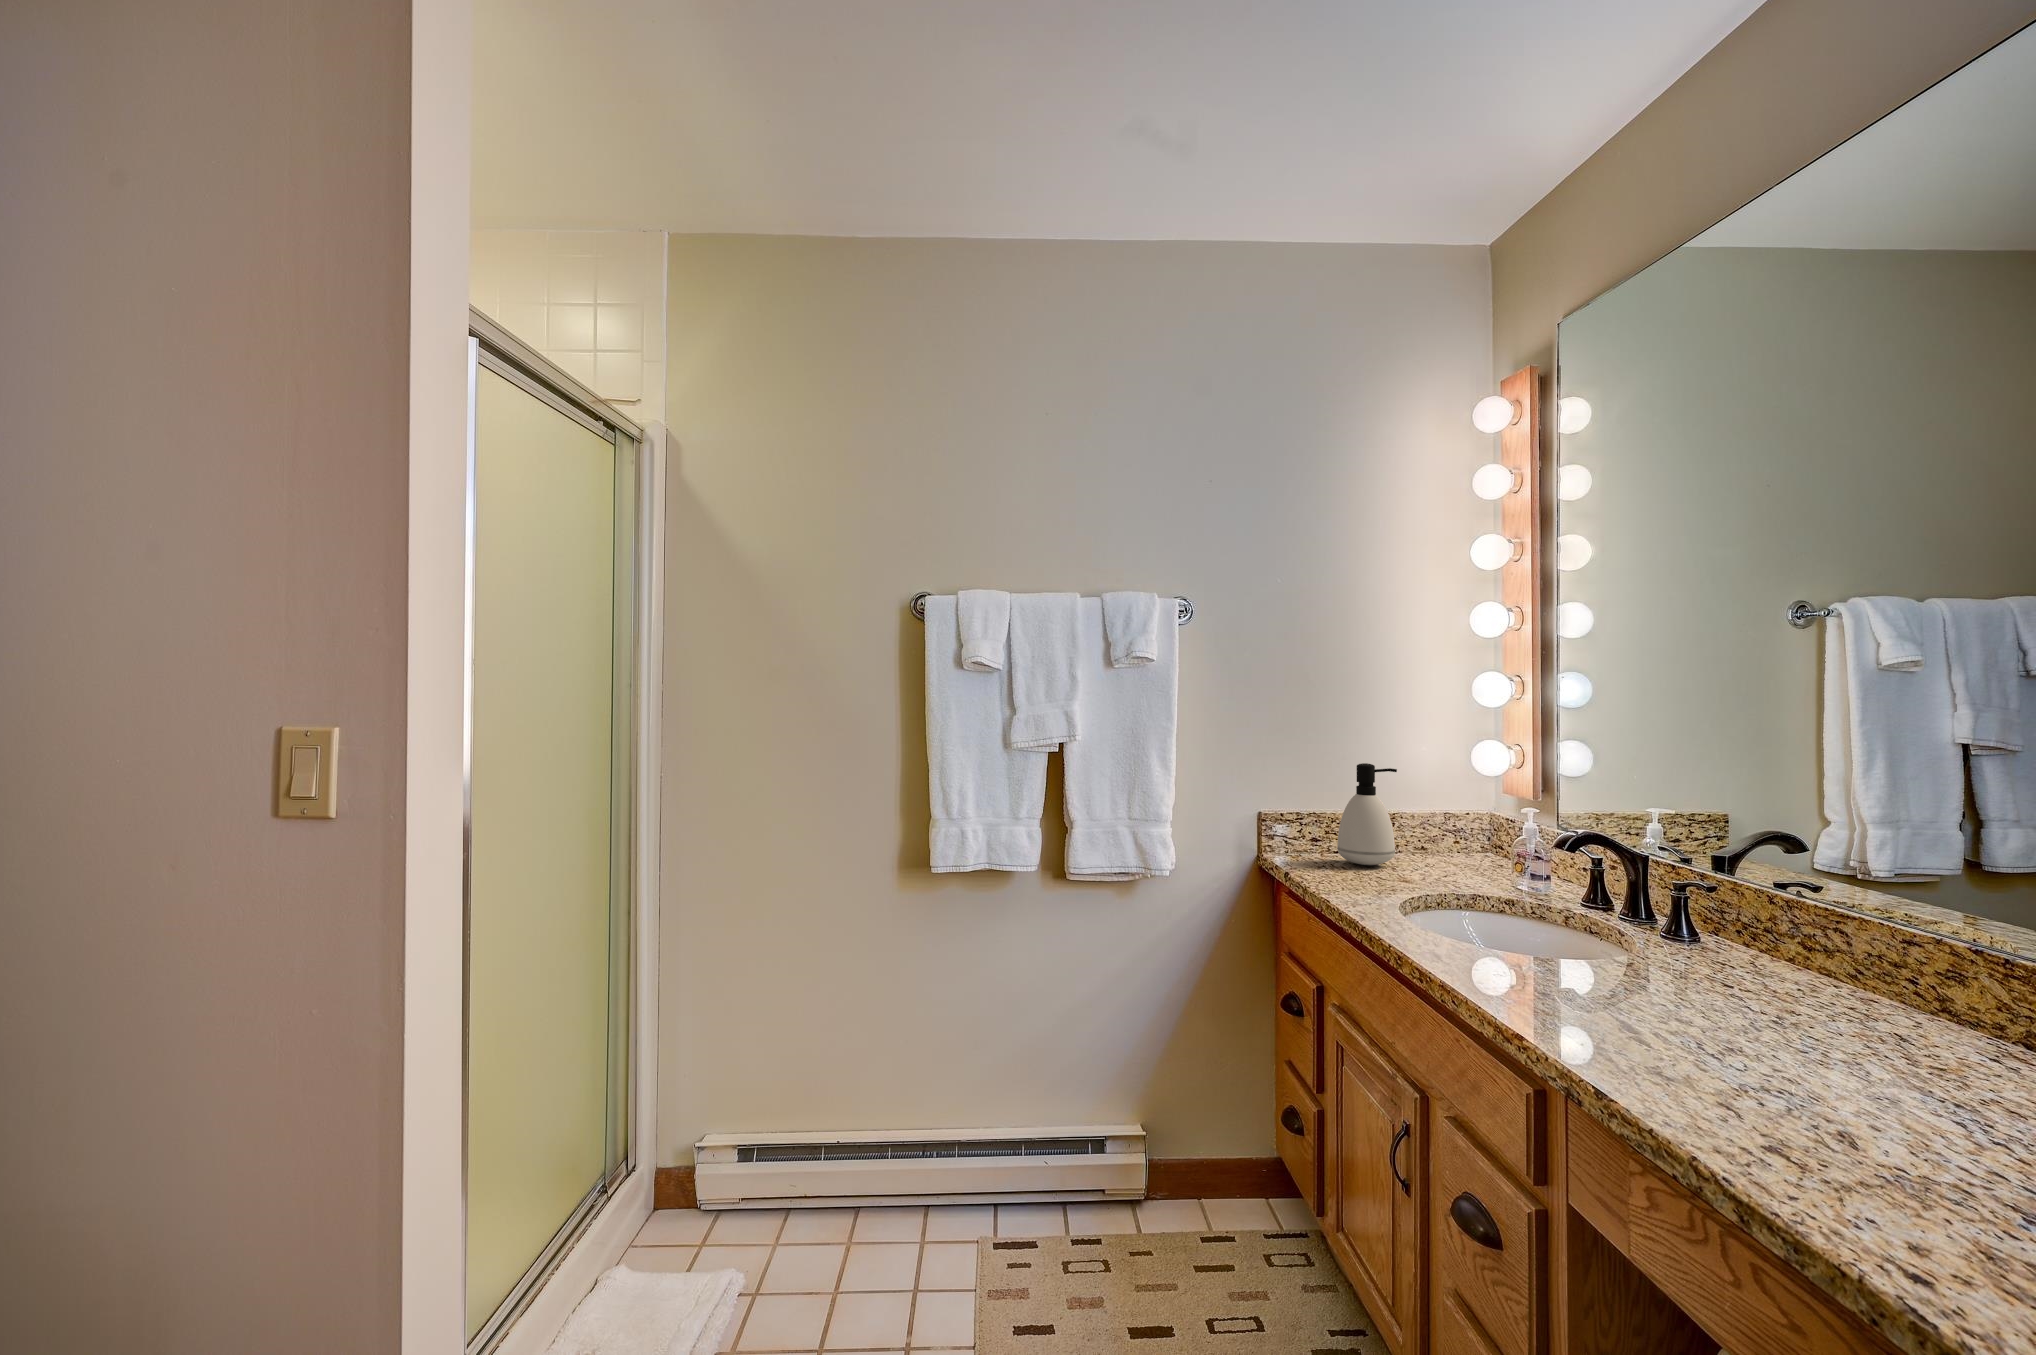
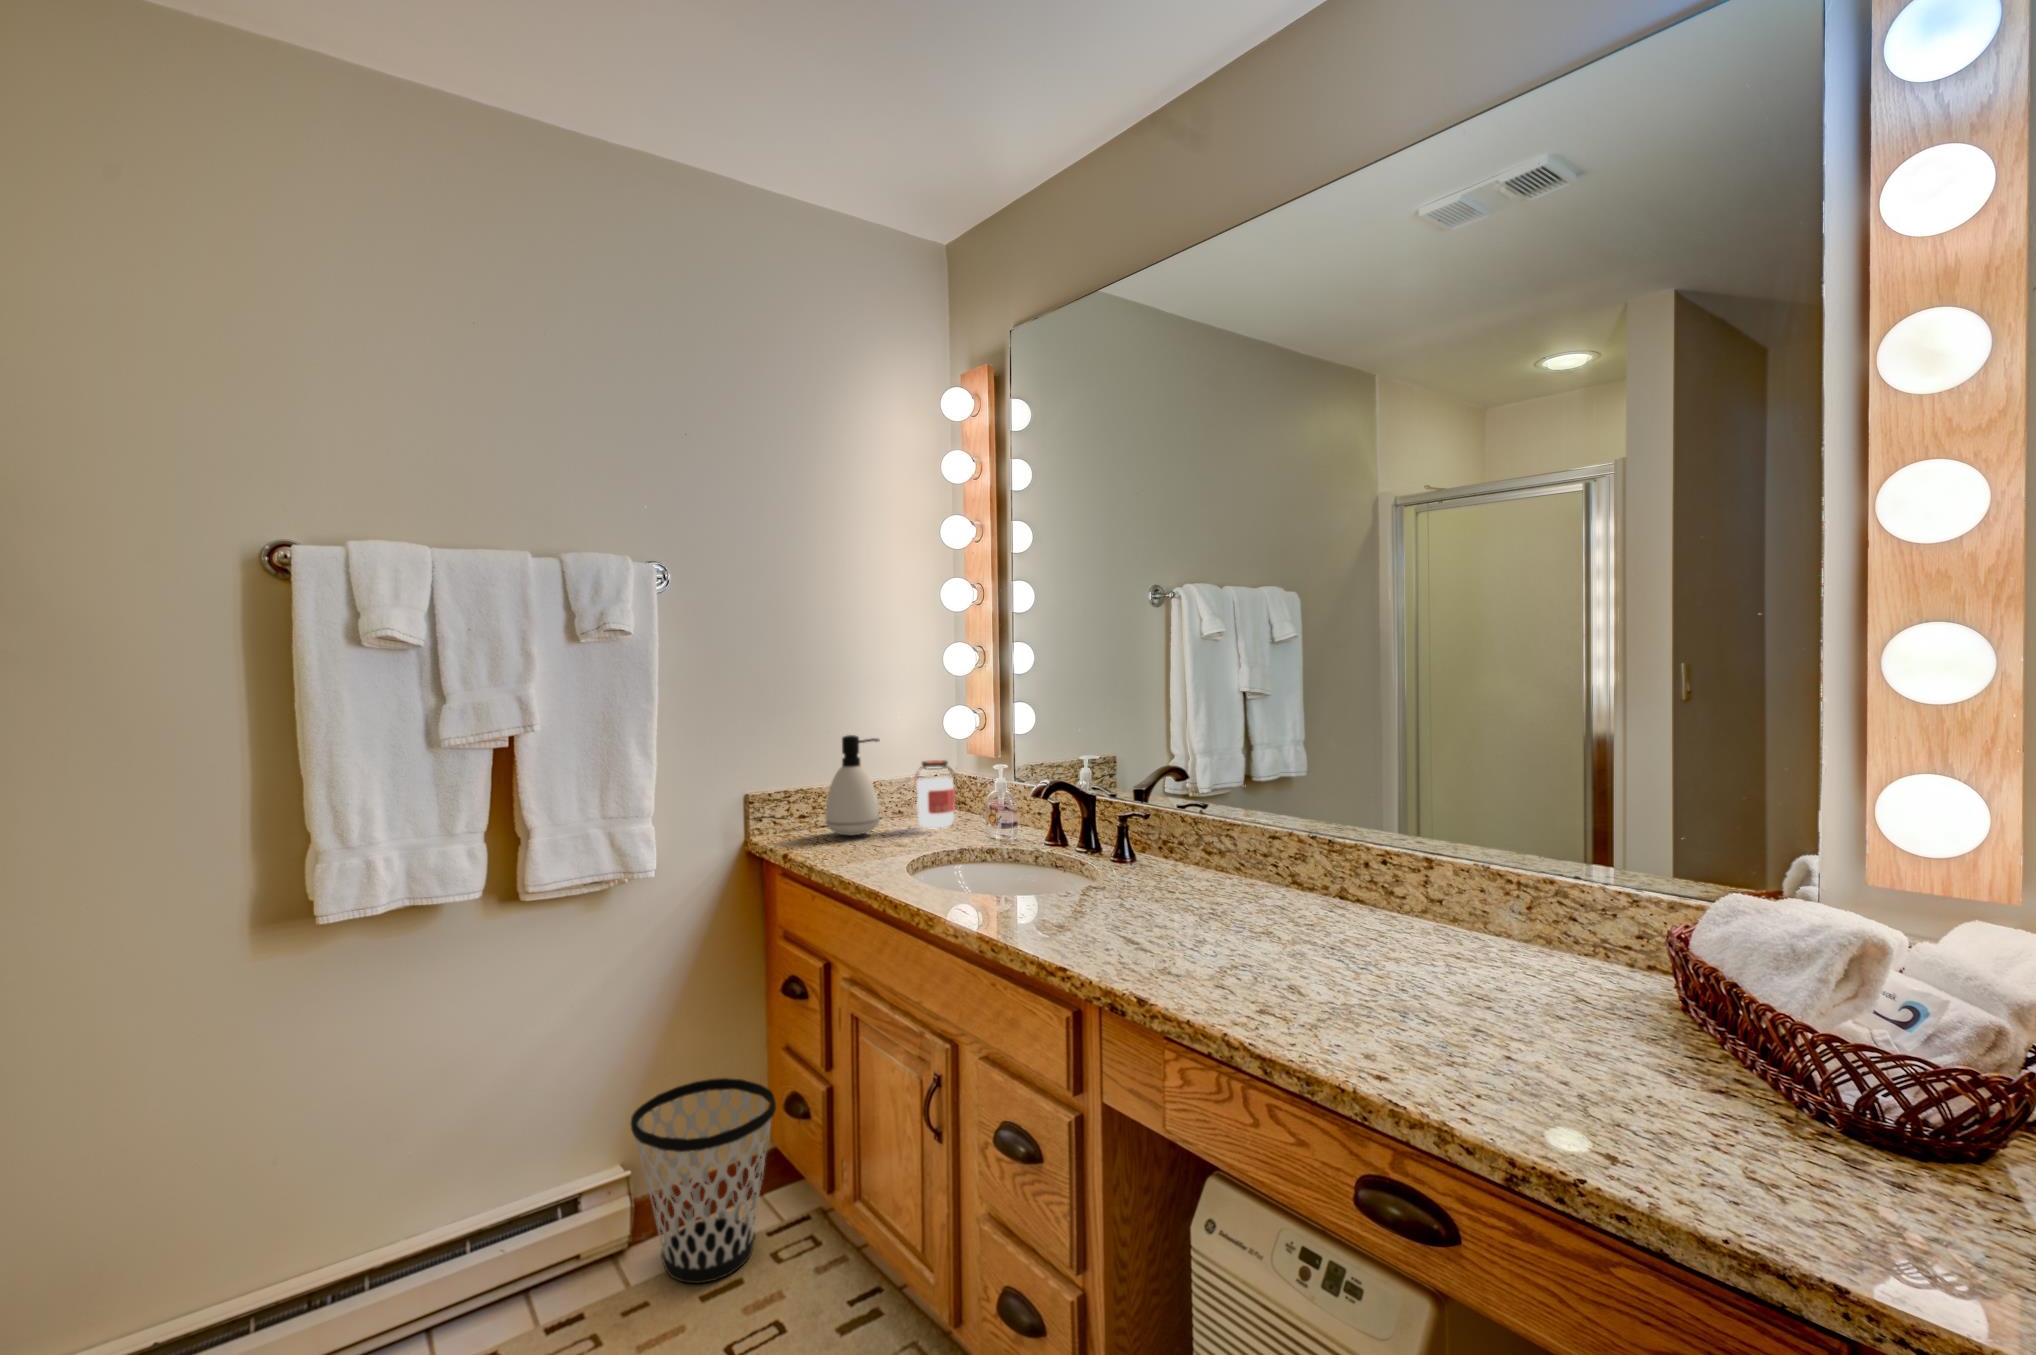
jar: none [1437,797,1485,871] -> present [915,760,955,828]
wastebasket: none [1140,1072,1271,1262] -> present [631,1078,776,1283]

